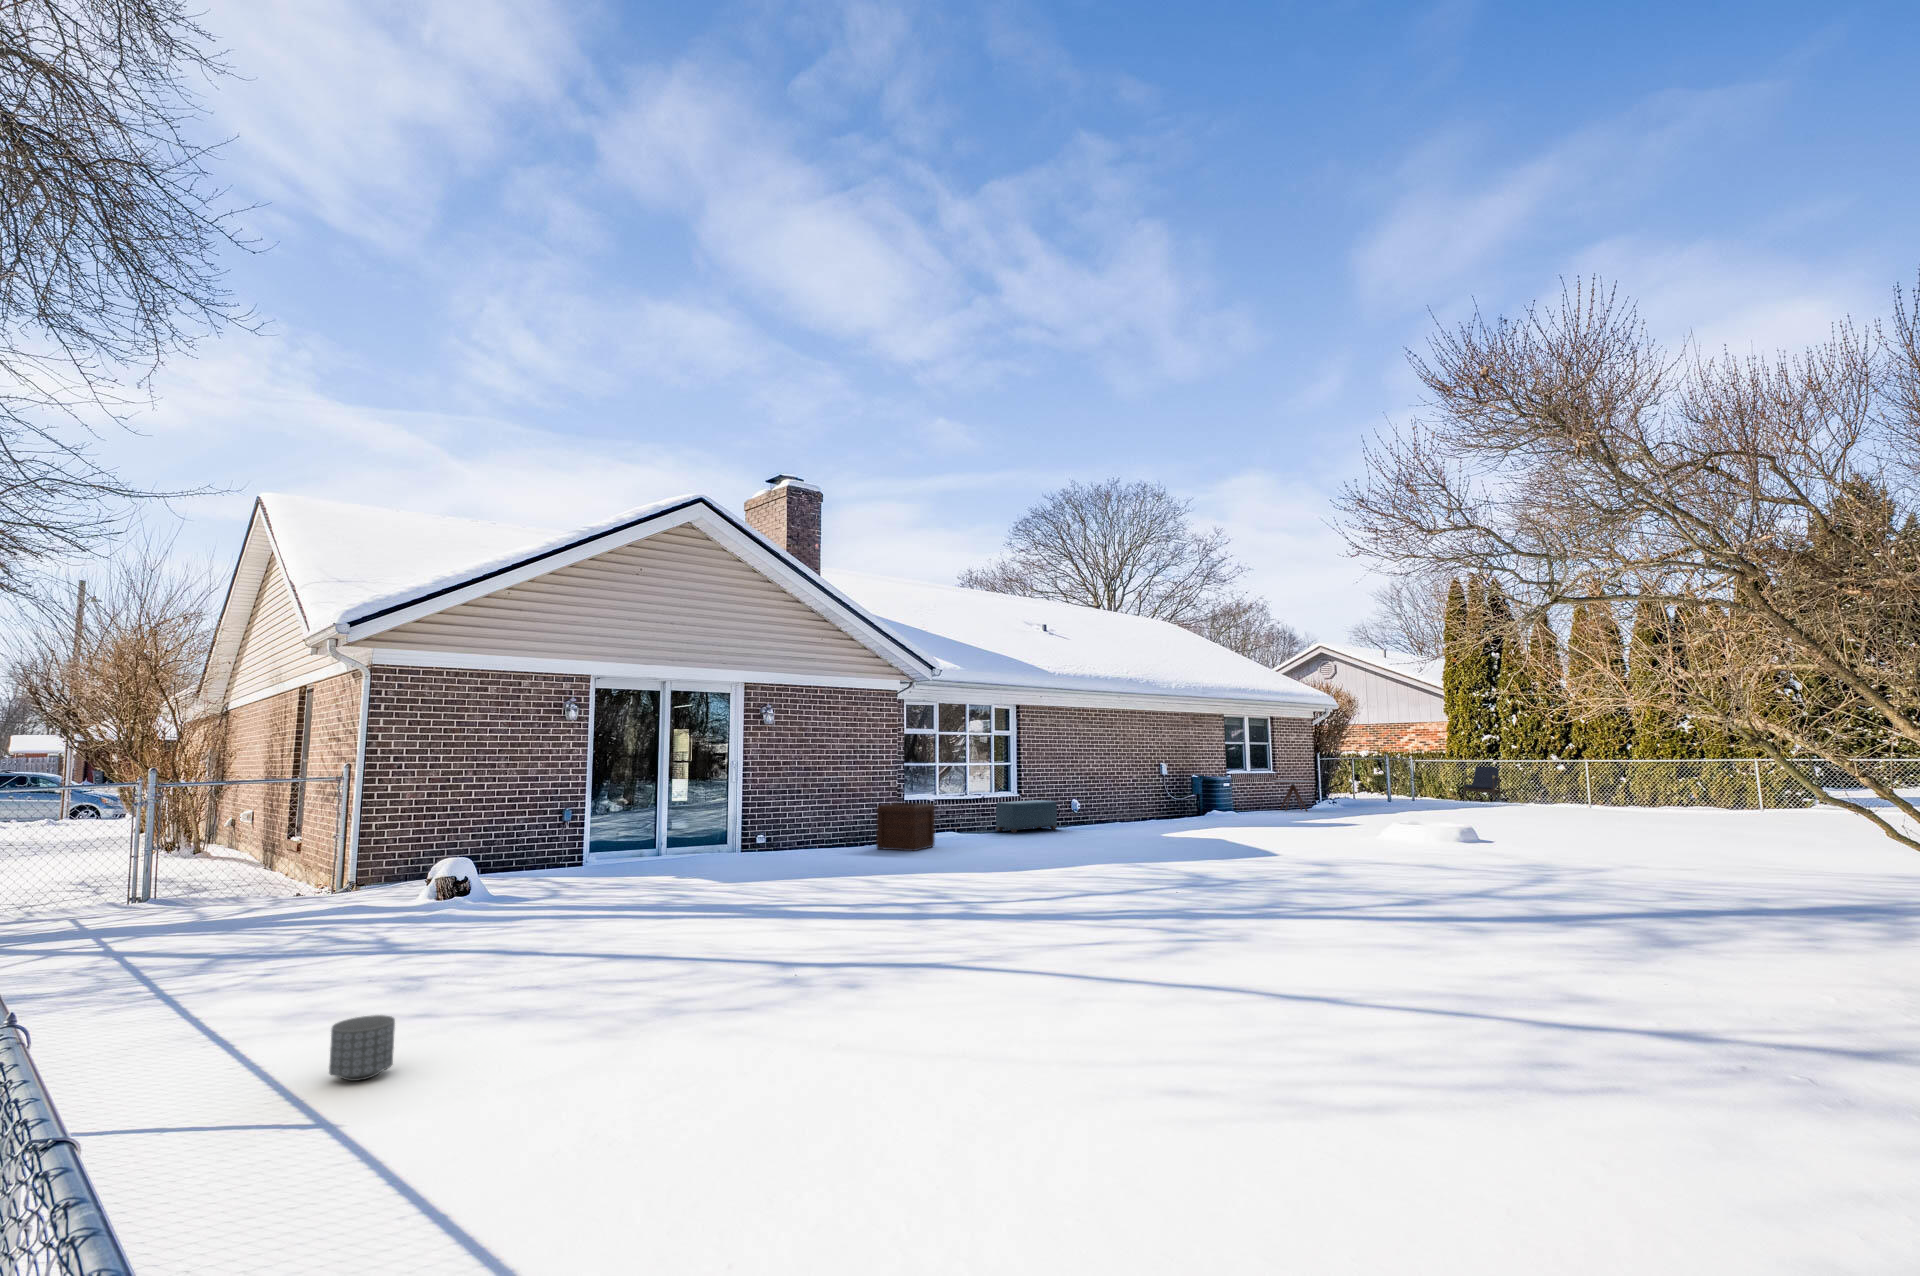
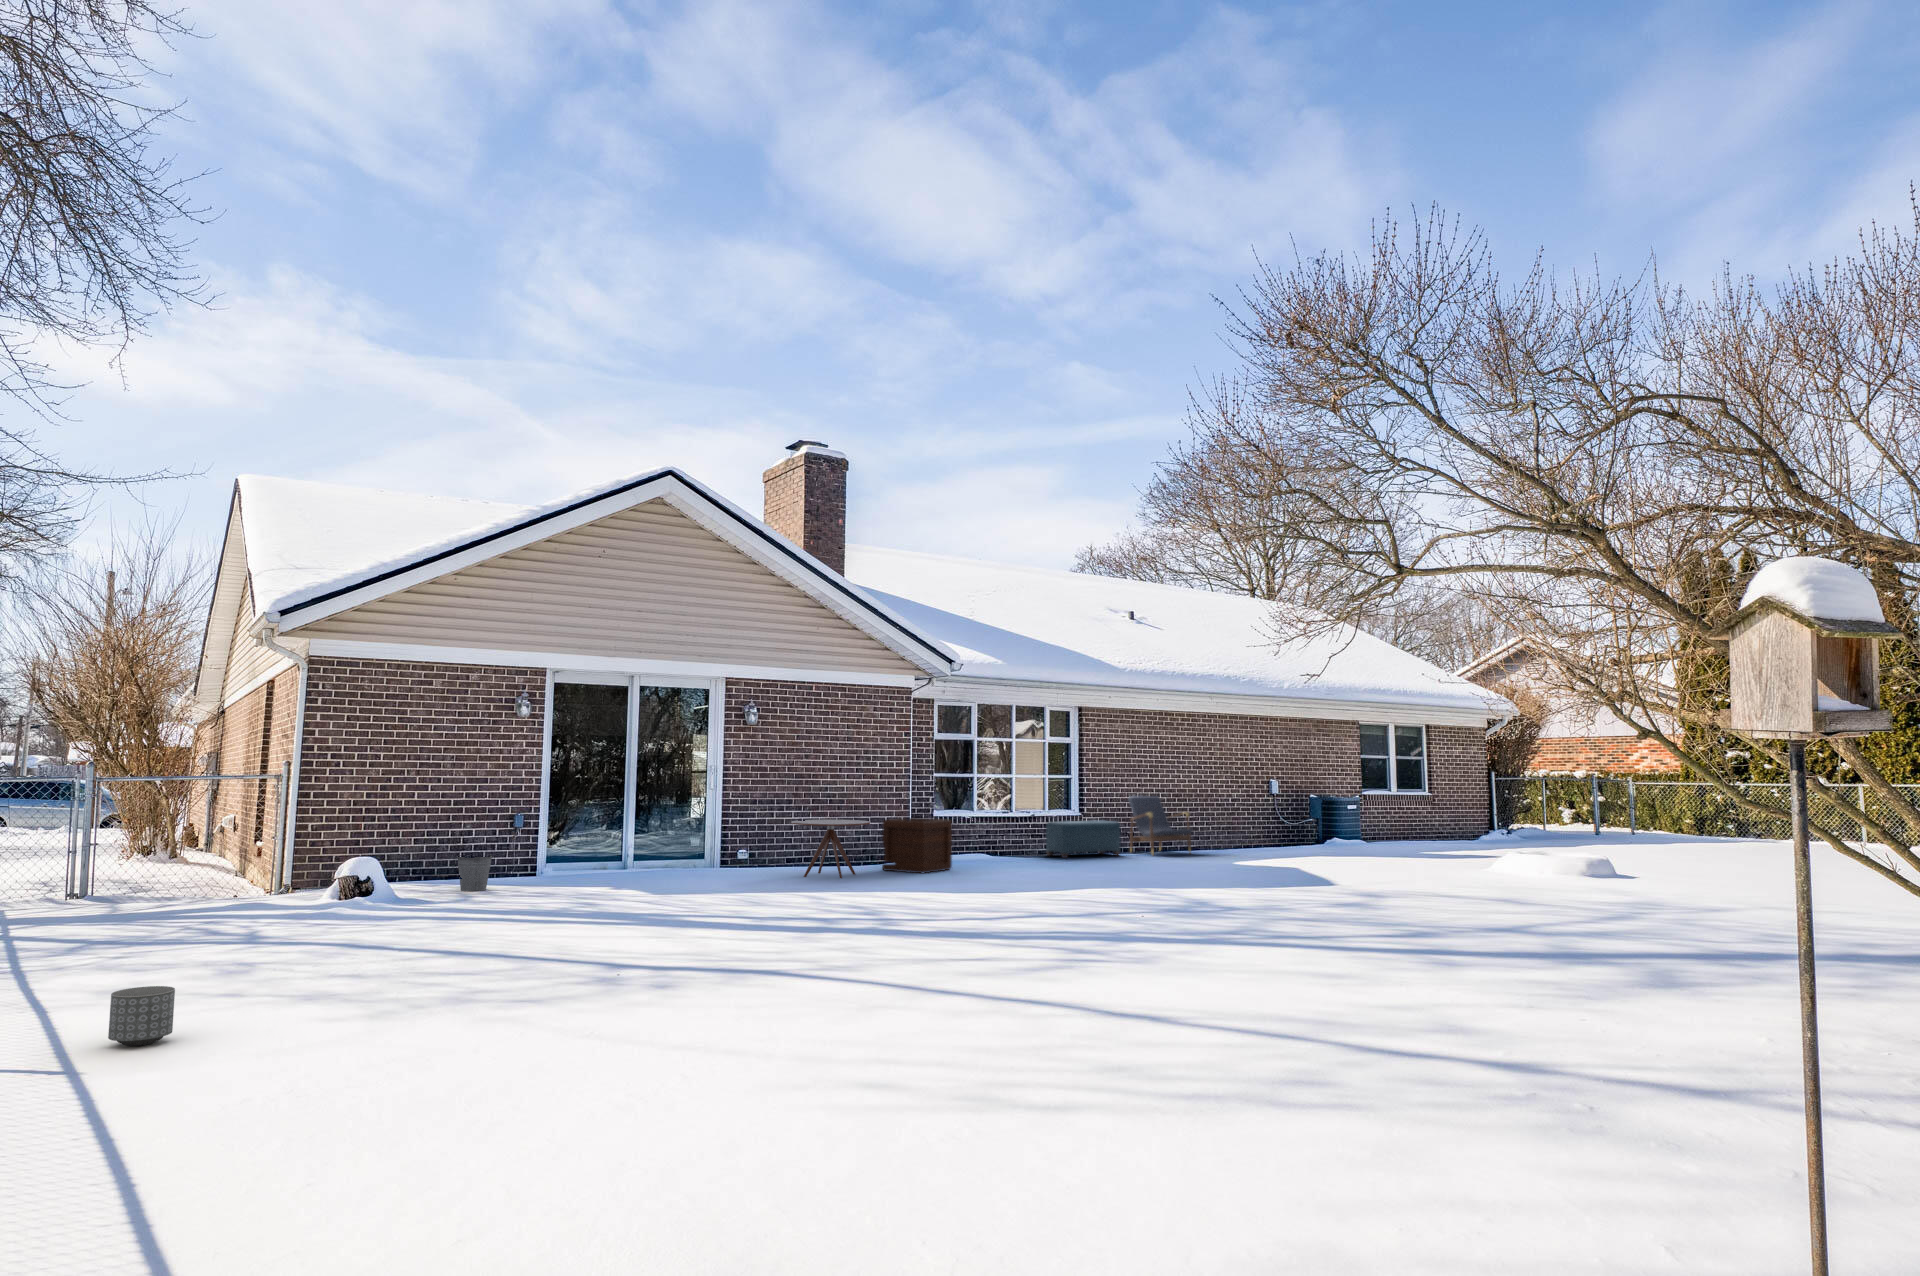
lounge chair: present [1464,766,1501,800] -> present [1128,796,1192,855]
round table: present [1271,780,1315,811] -> present [791,819,870,878]
bucket: none [511,846,546,881] -> present [455,854,492,891]

